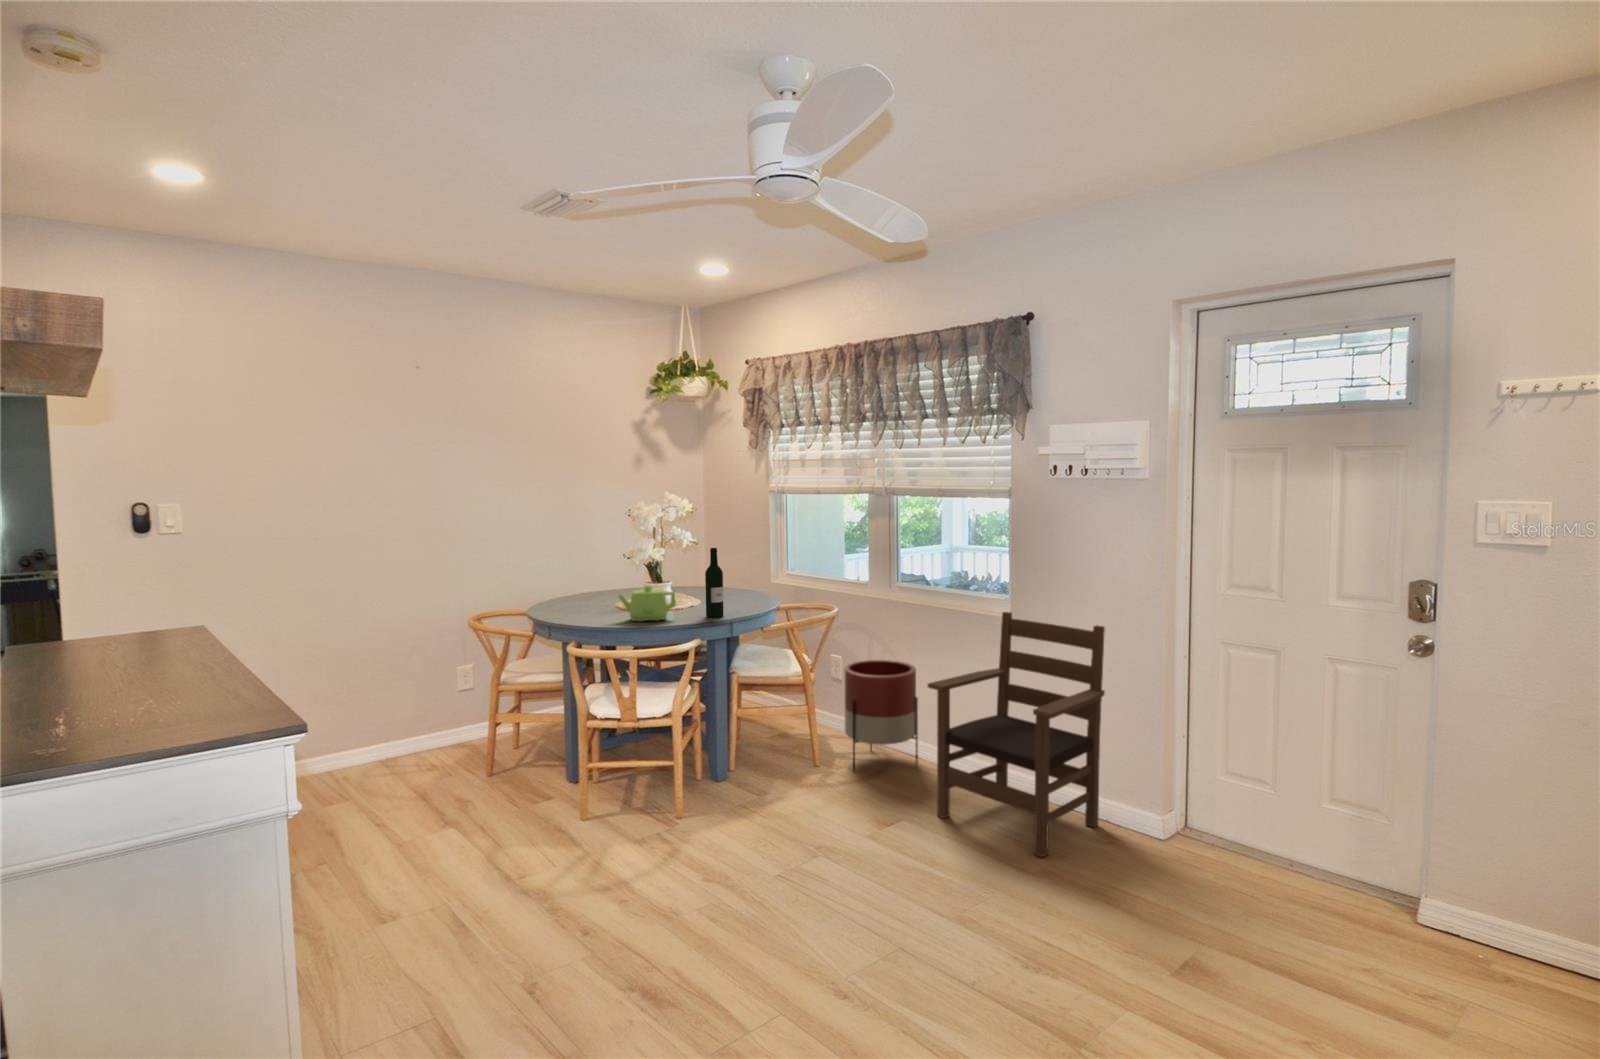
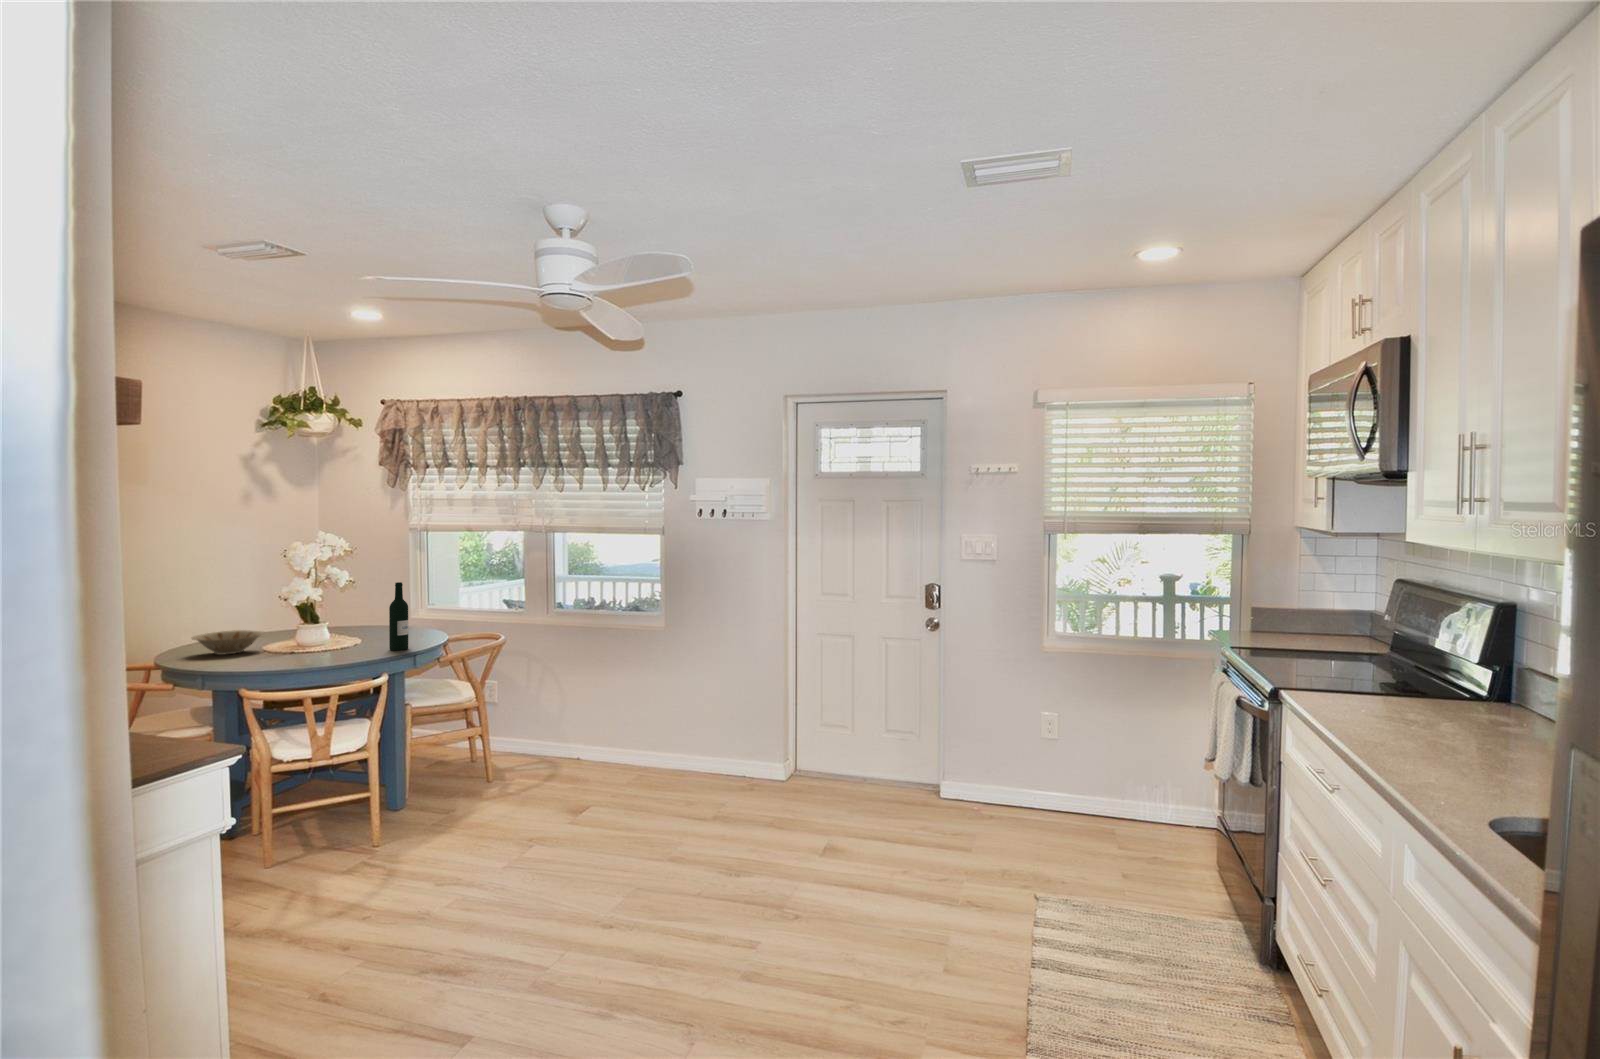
bowl: none [562,586,619,608] -> present [192,630,265,655]
teapot: present [618,586,676,622] -> none [293,623,360,660]
armchair: present [928,612,1105,857] -> none [611,626,745,812]
planter: present [845,660,918,771] -> none [513,679,581,782]

